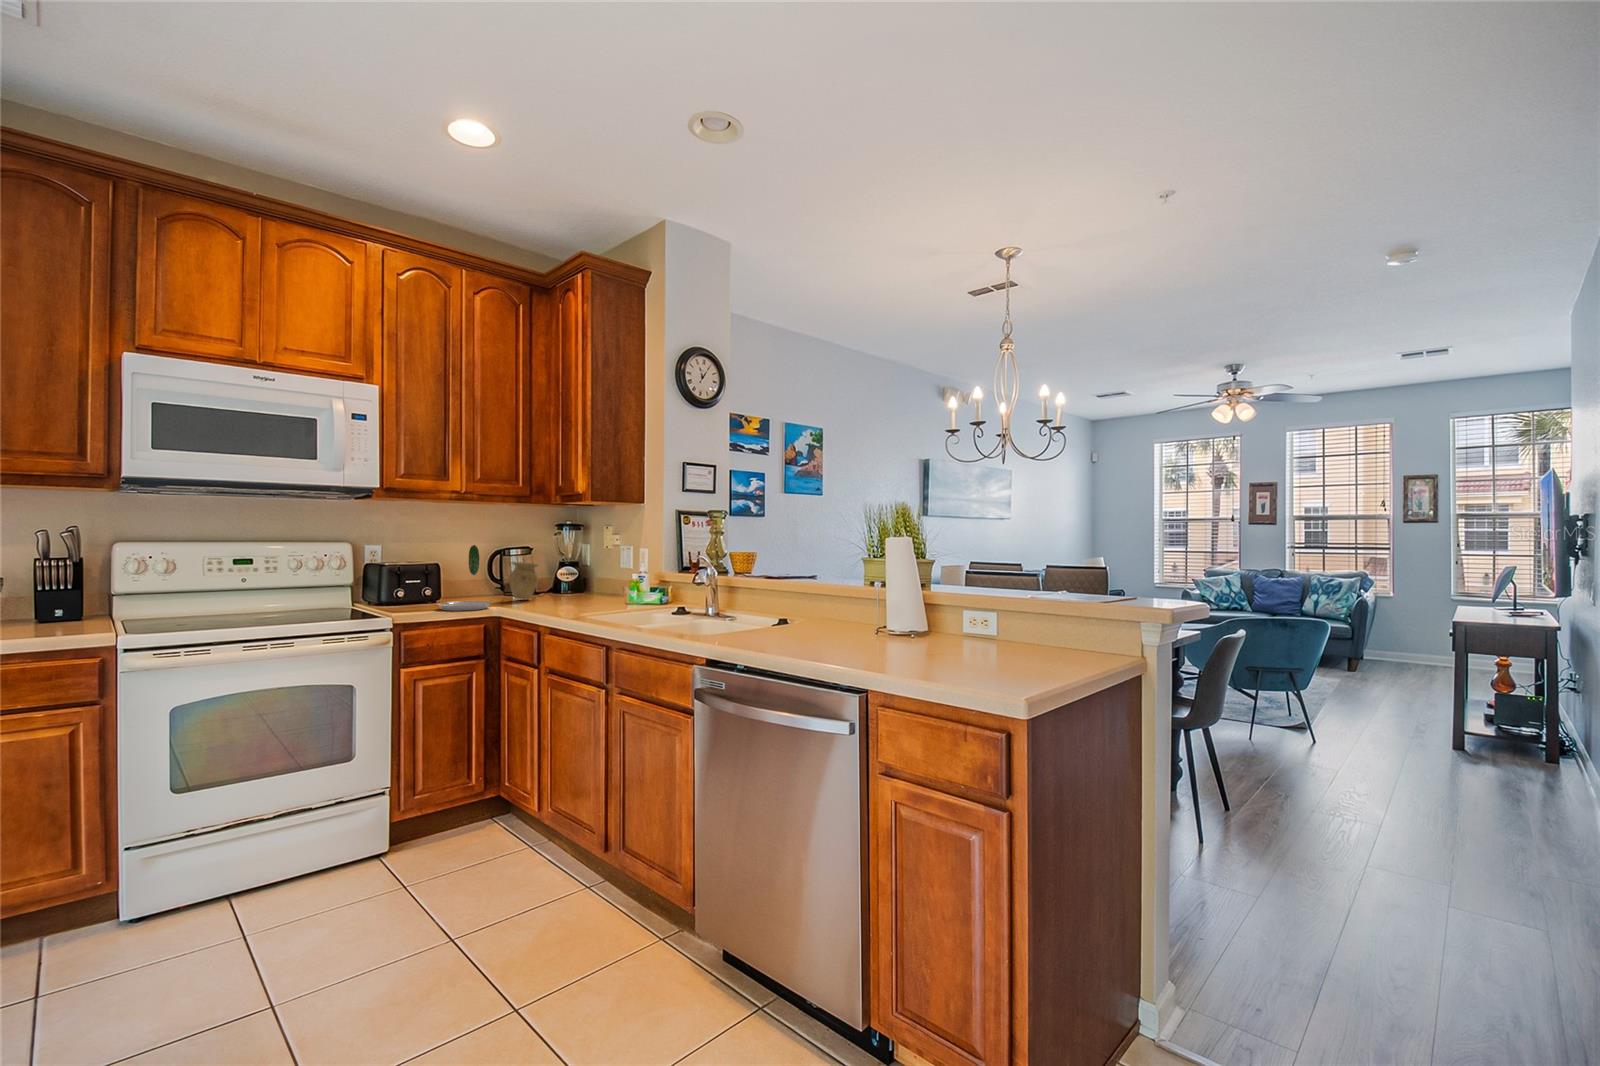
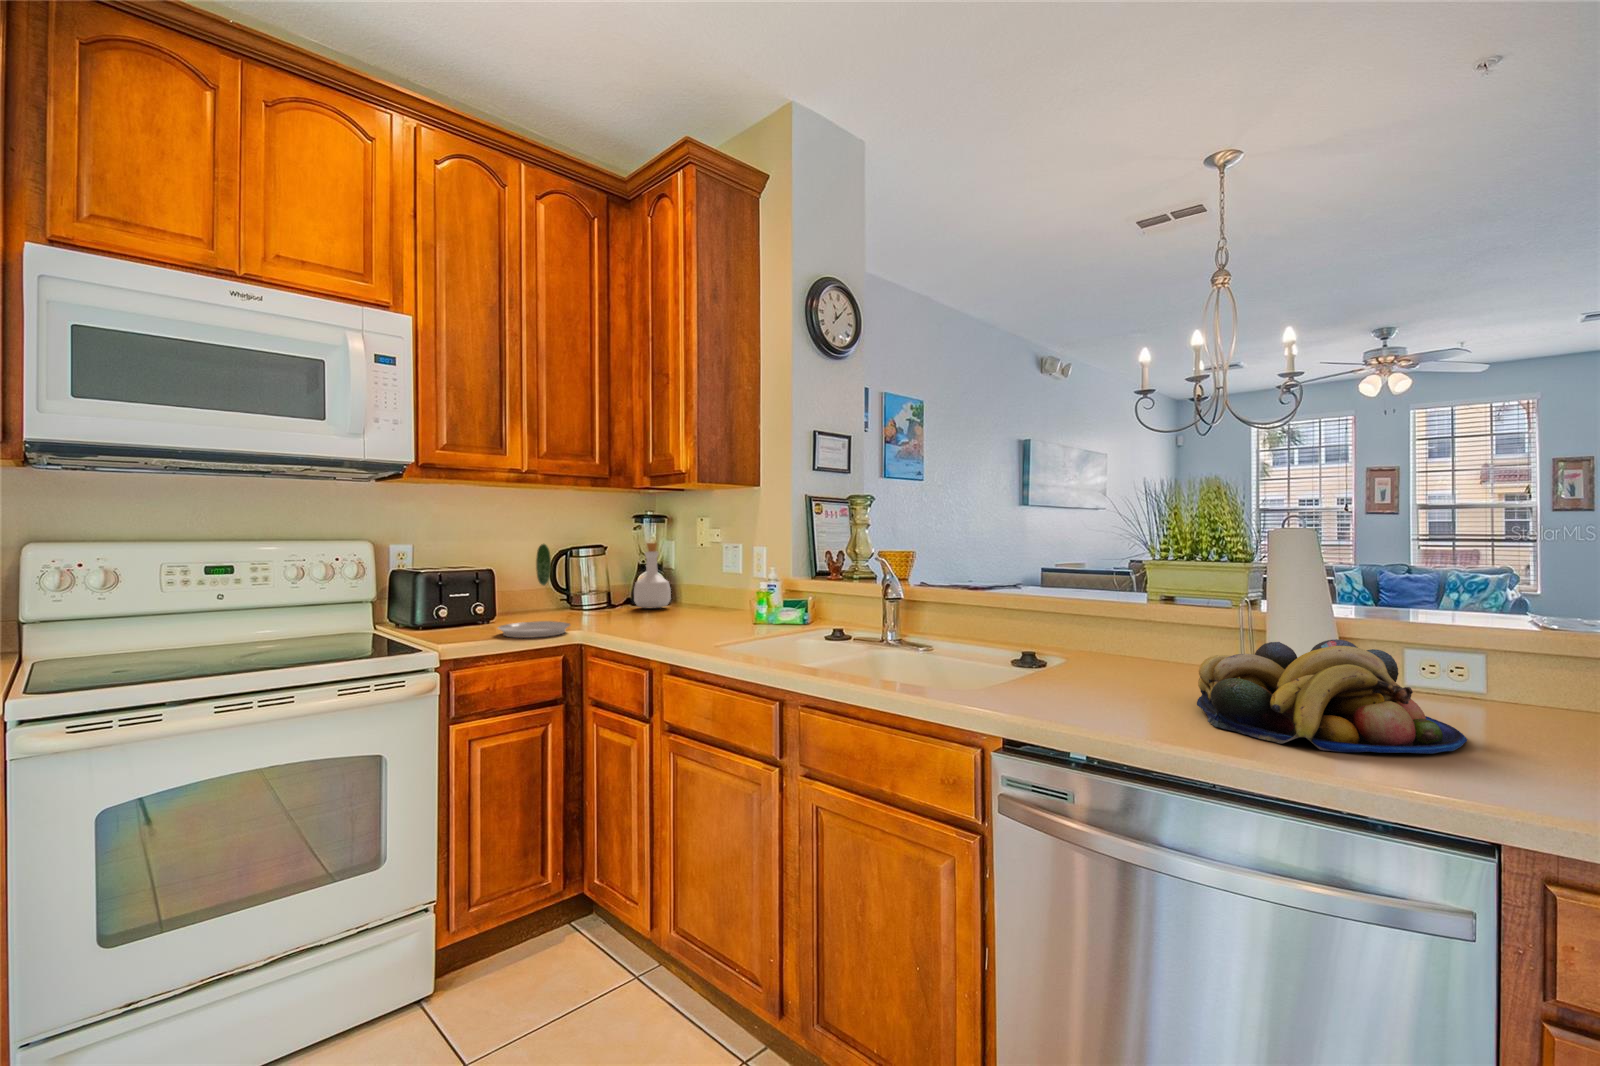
bottle: none [553,545,582,595] -> present [634,543,671,608]
vase: present [509,562,538,599] -> none [583,566,622,616]
fruit bowl: none [812,601,943,656] -> present [1197,639,1467,754]

